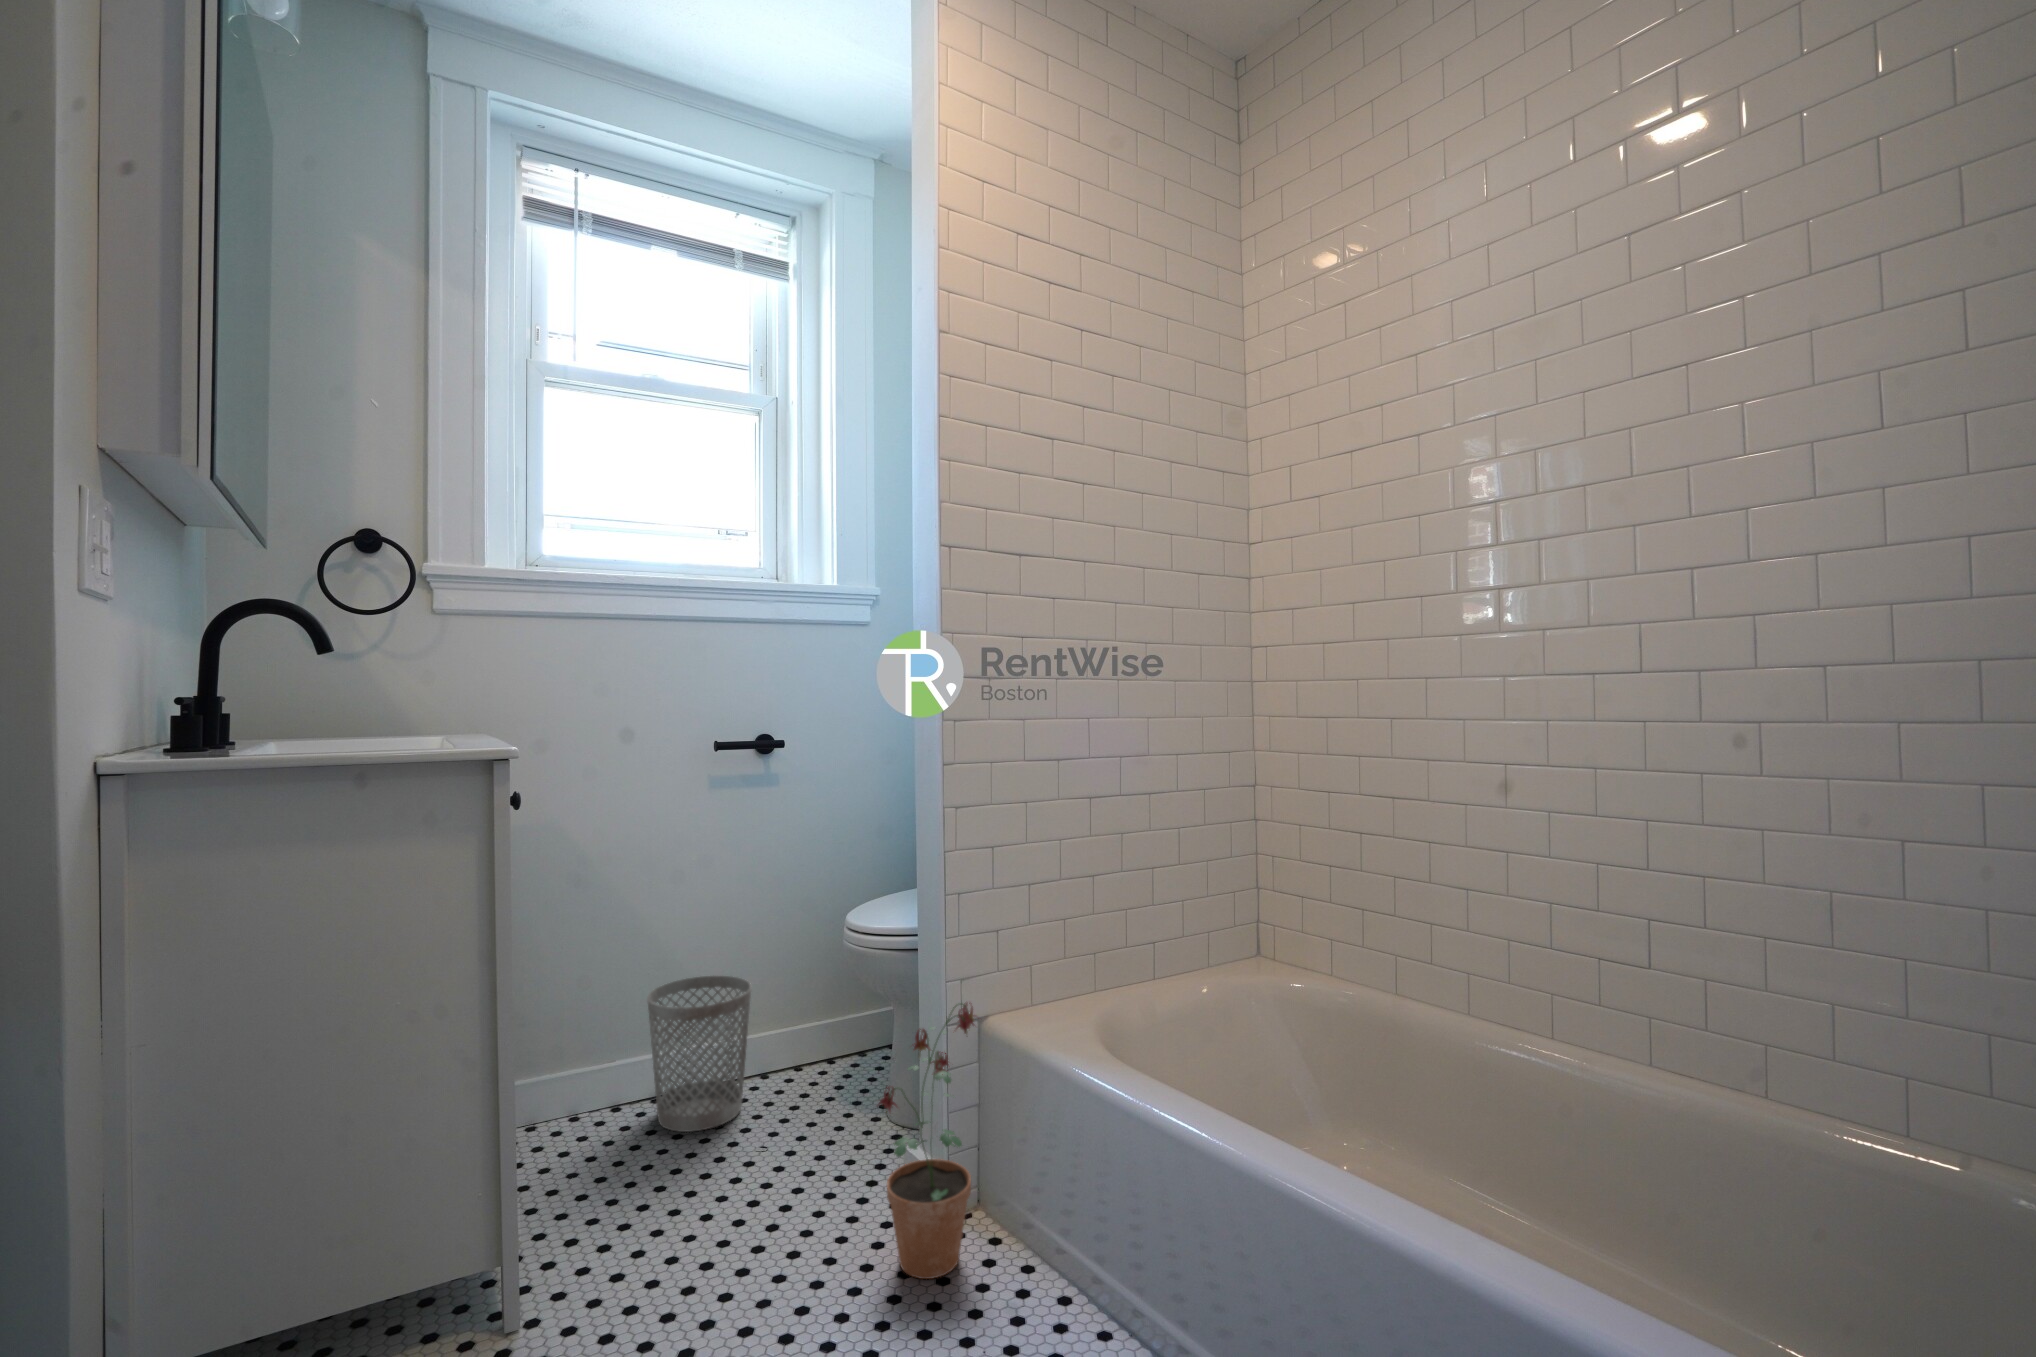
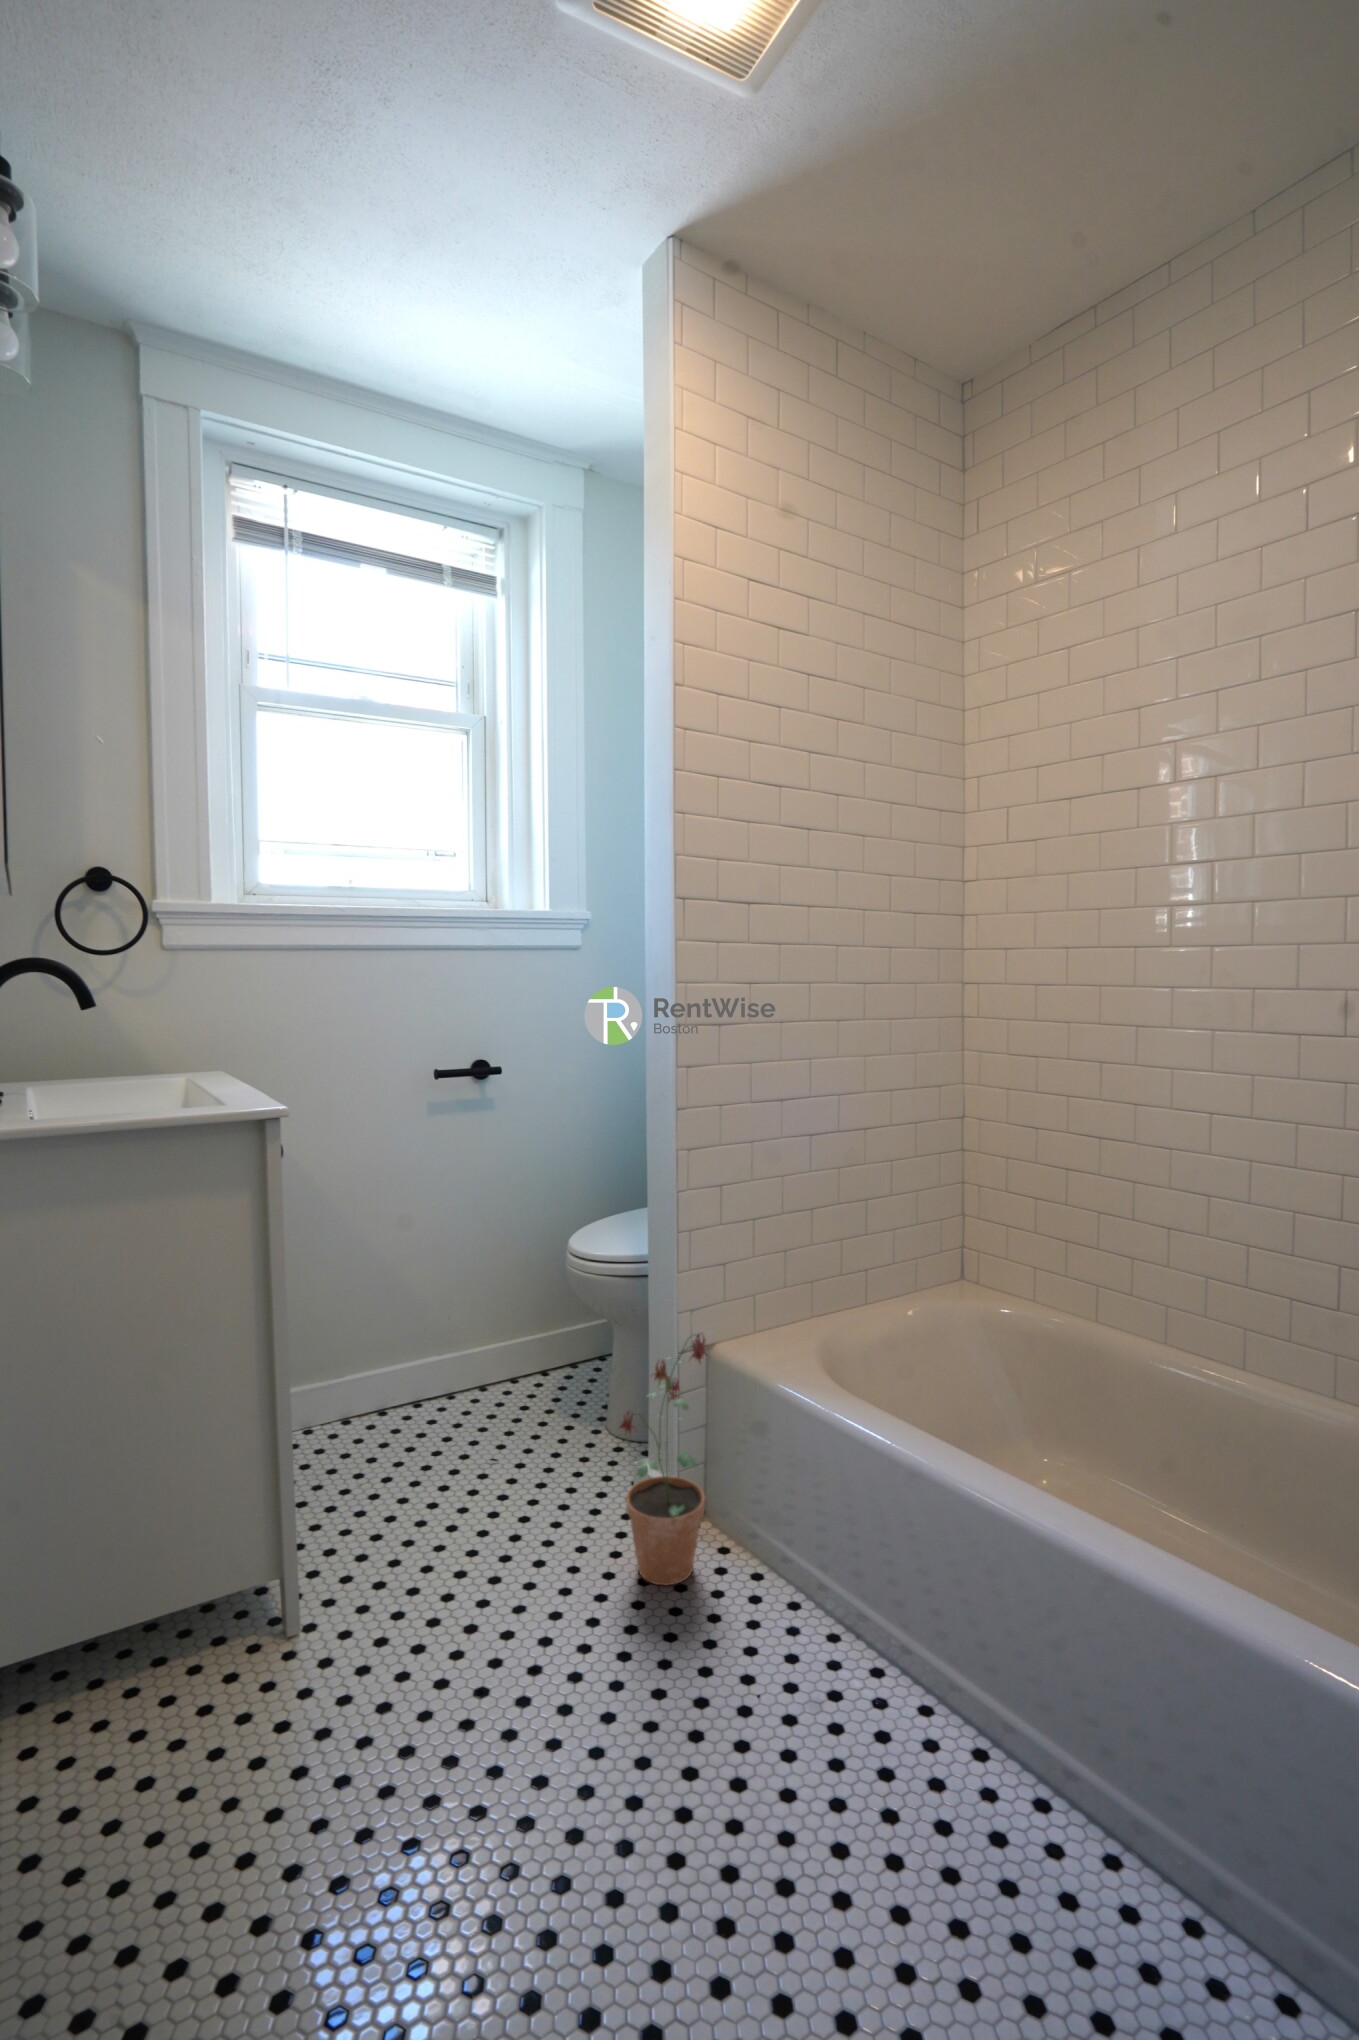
wastebasket: present [647,976,751,1132] -> none [377,1294,474,1443]

